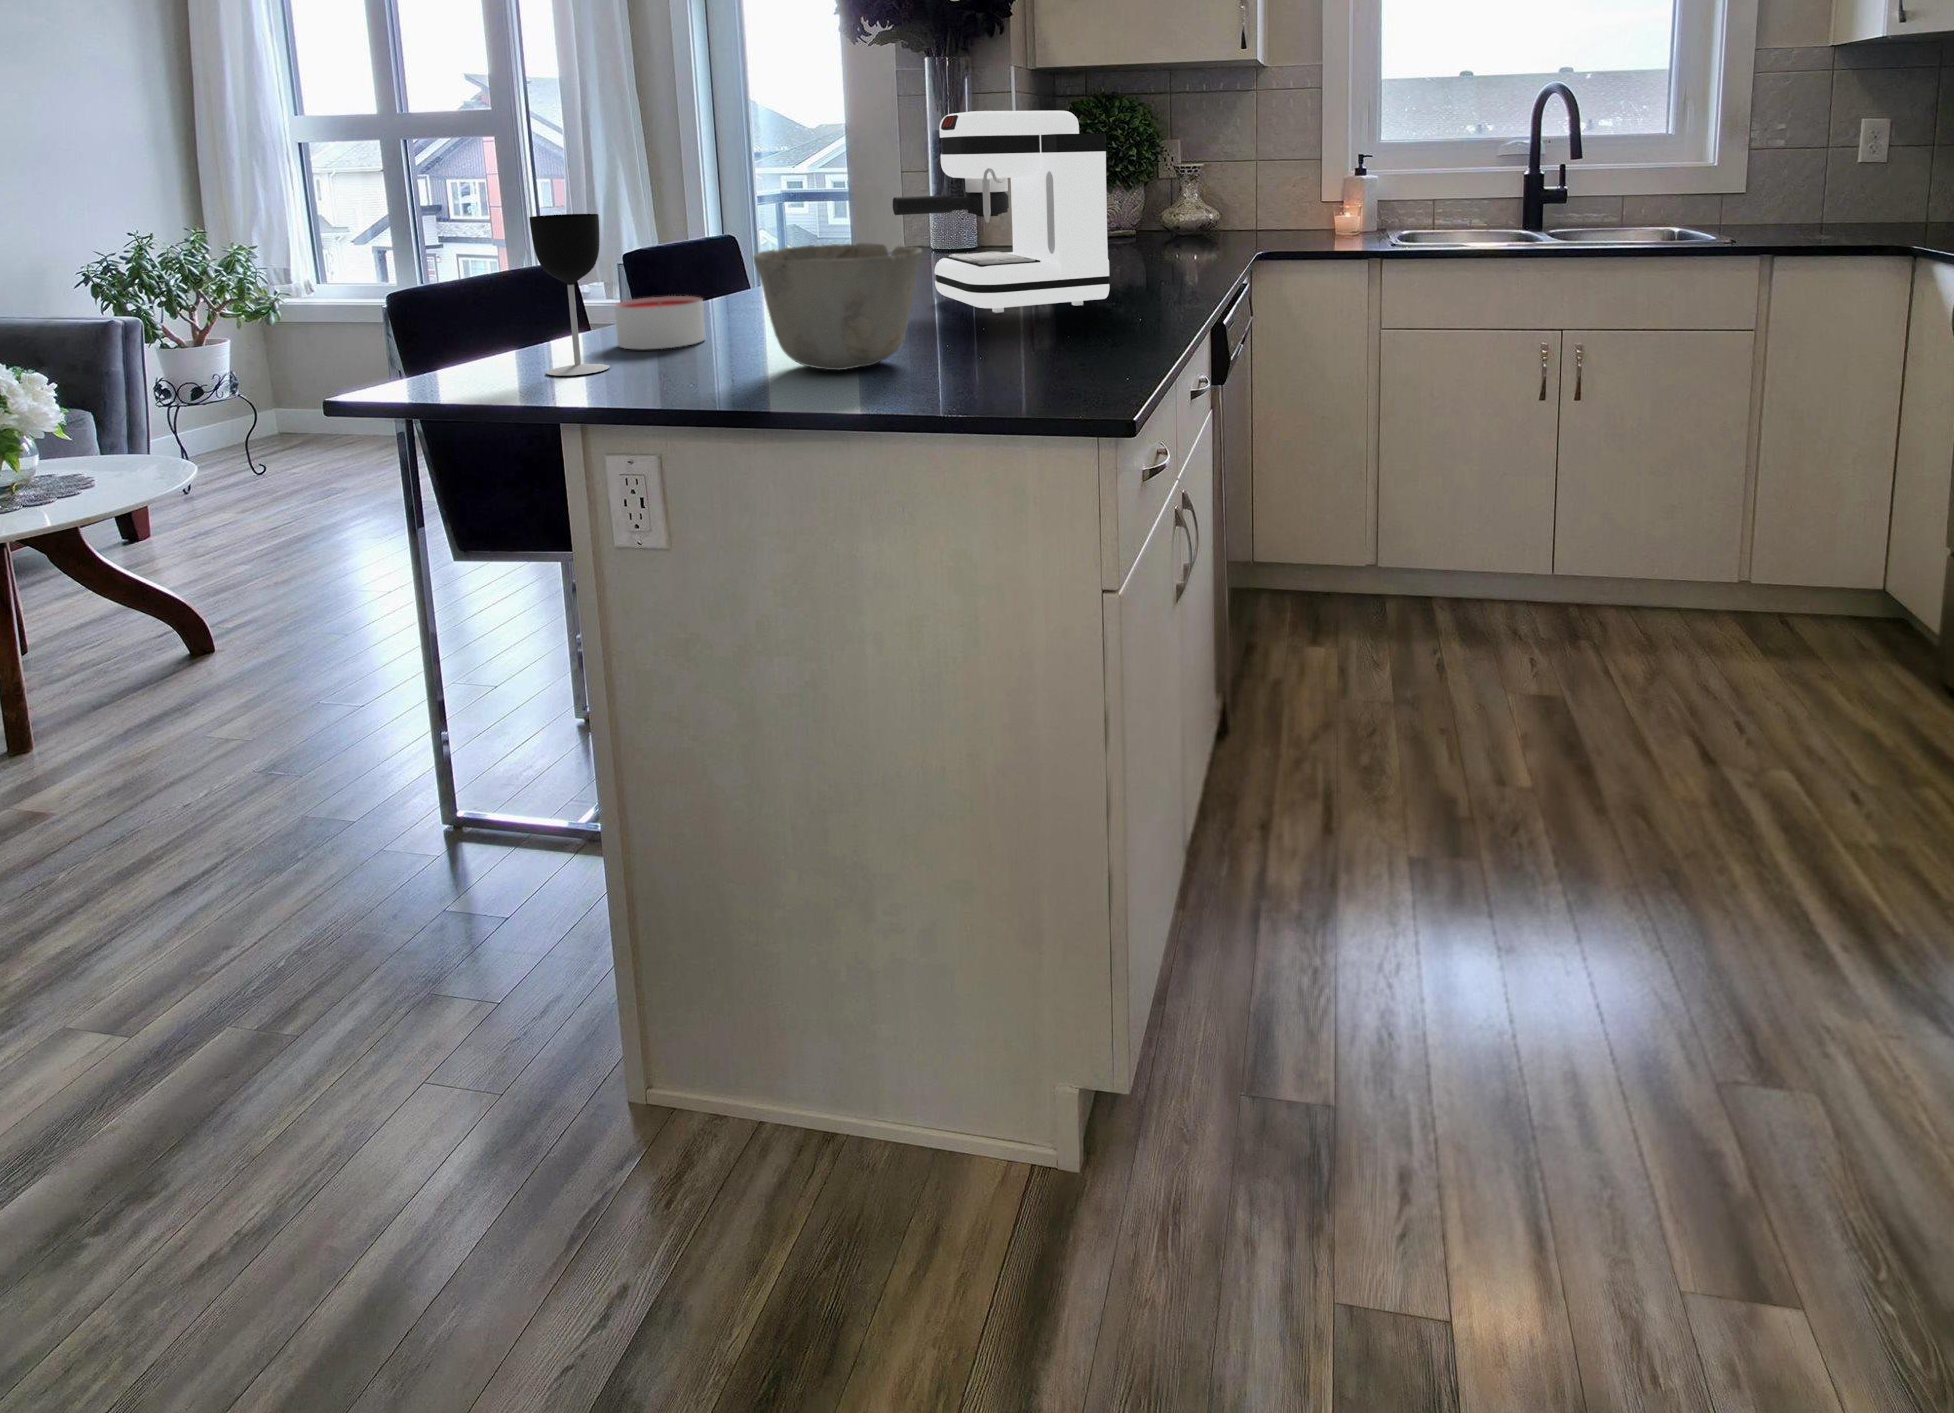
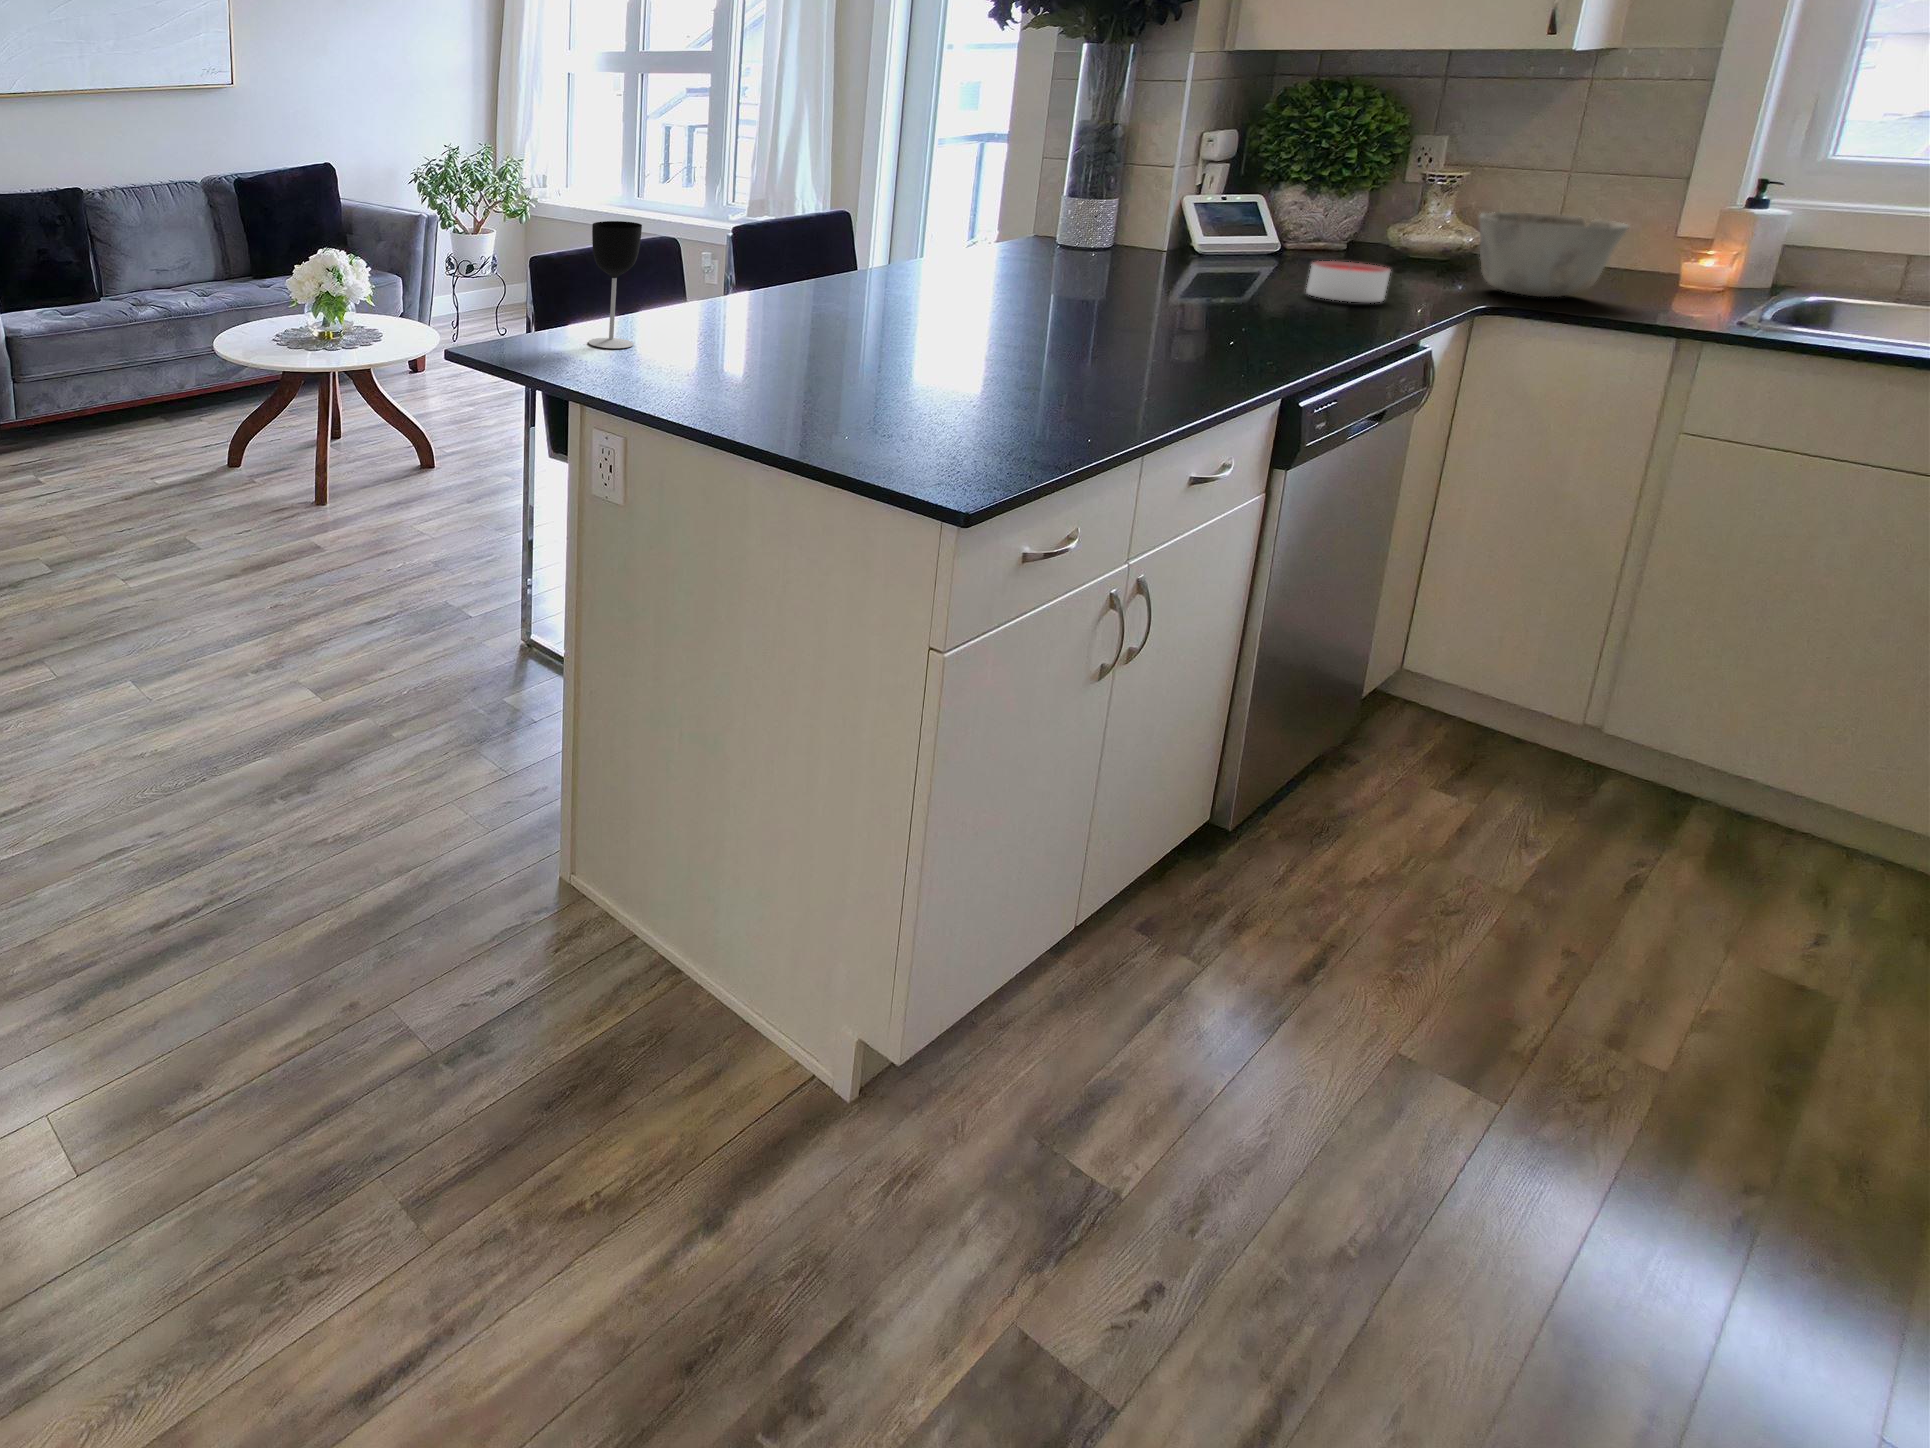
coffee maker: present [893,111,1109,313] -> none [934,139,1193,364]
ceramic bowl: present [753,243,922,370] -> present [1480,212,1629,297]
candle: present [615,296,706,349] -> present [1306,261,1390,302]

